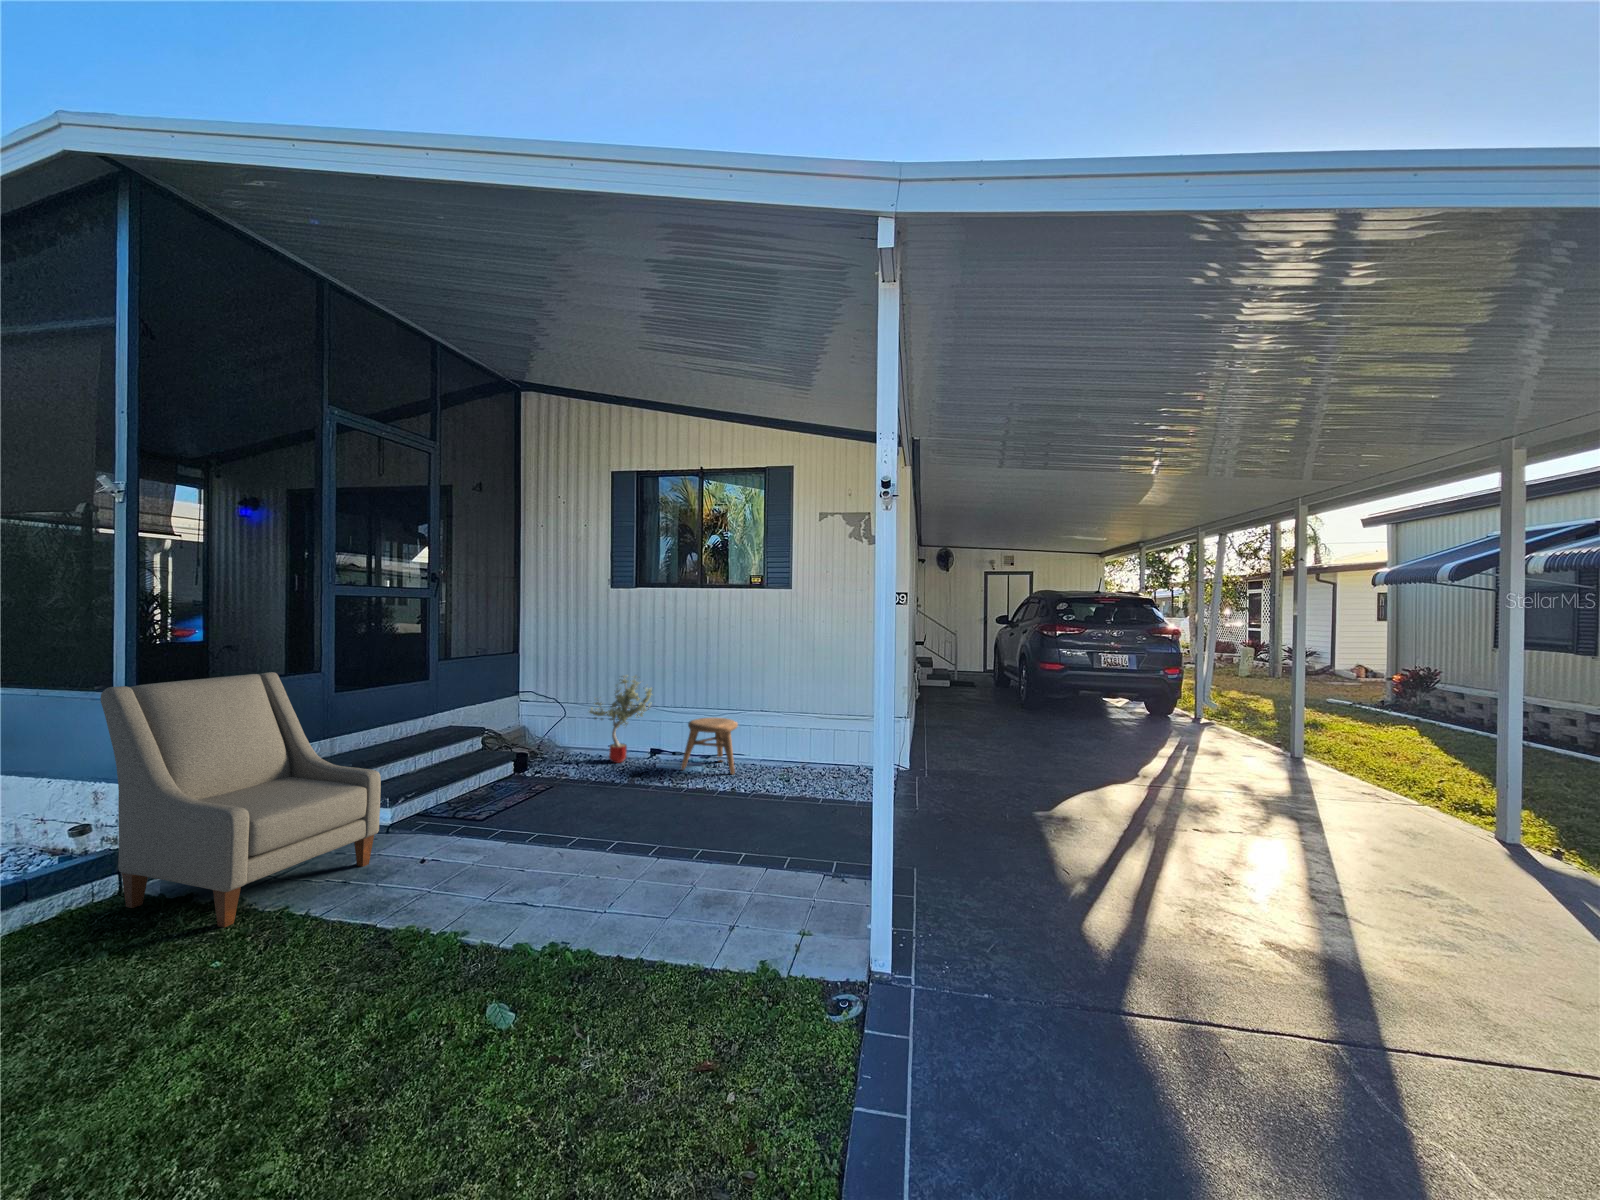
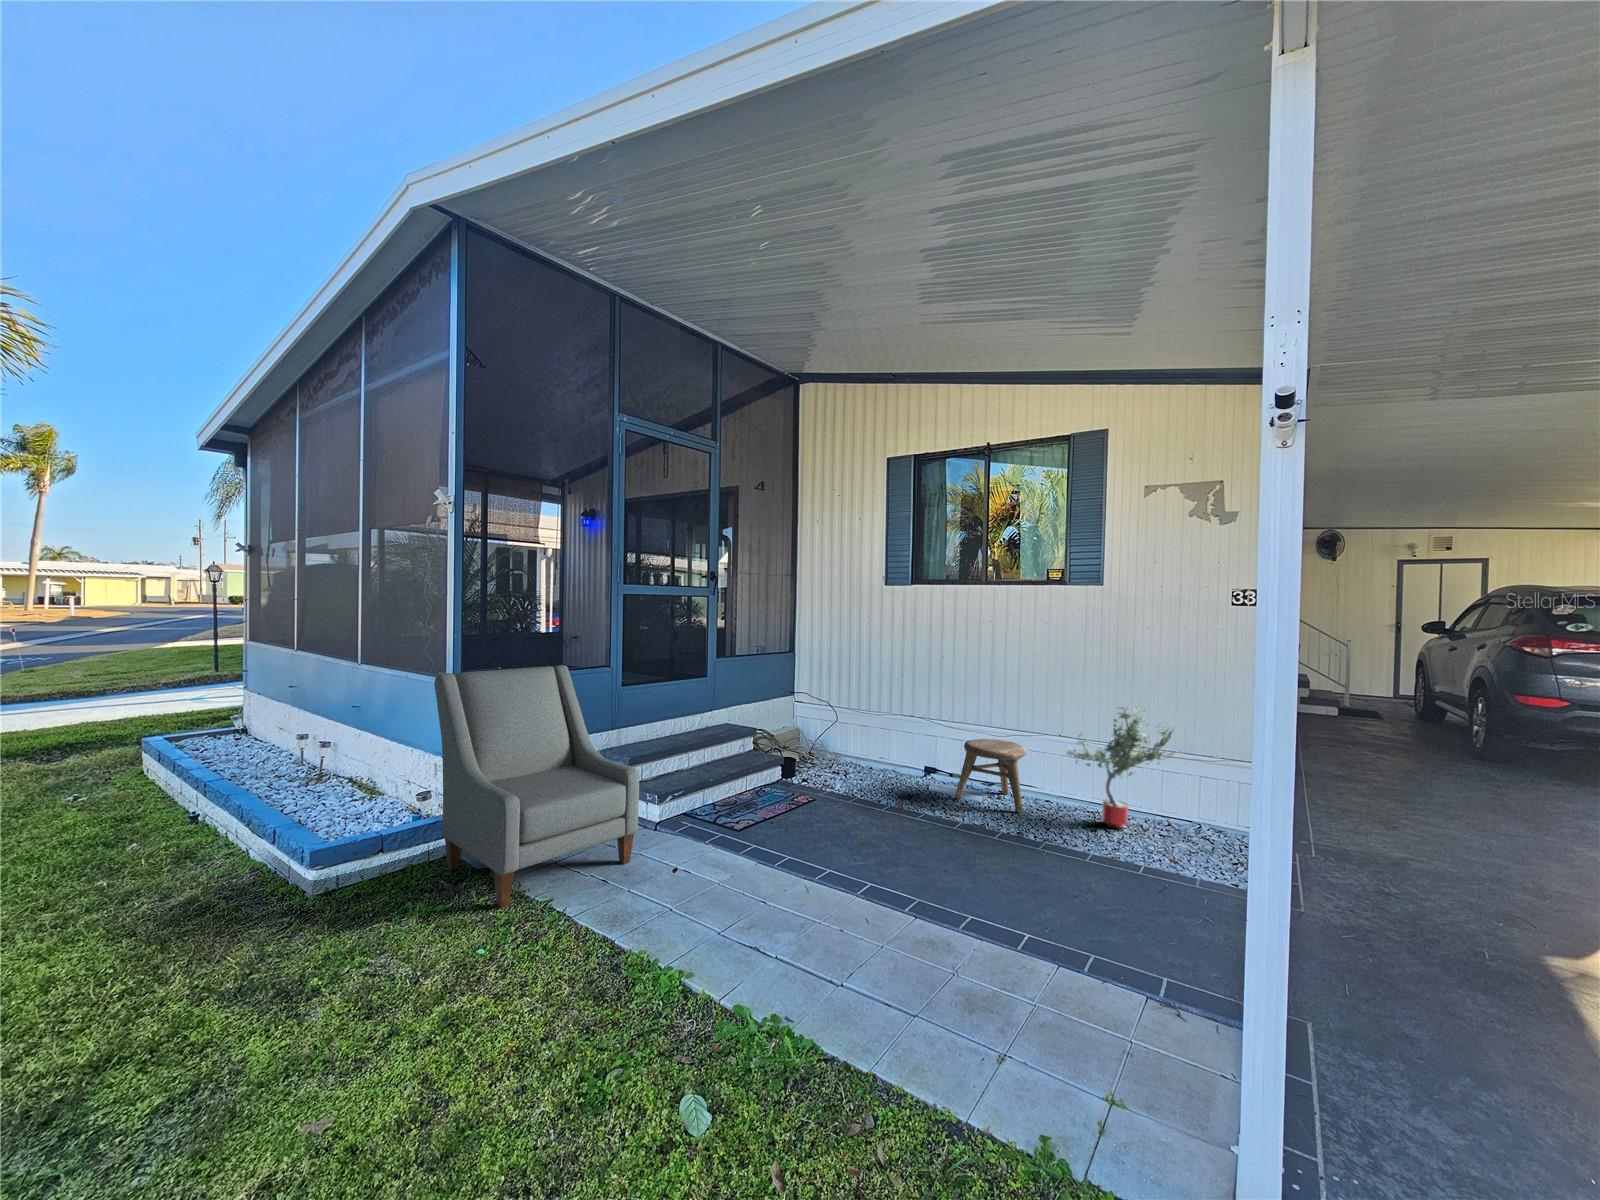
potted tree: present [589,676,652,763] -> present [1067,707,1174,828]

